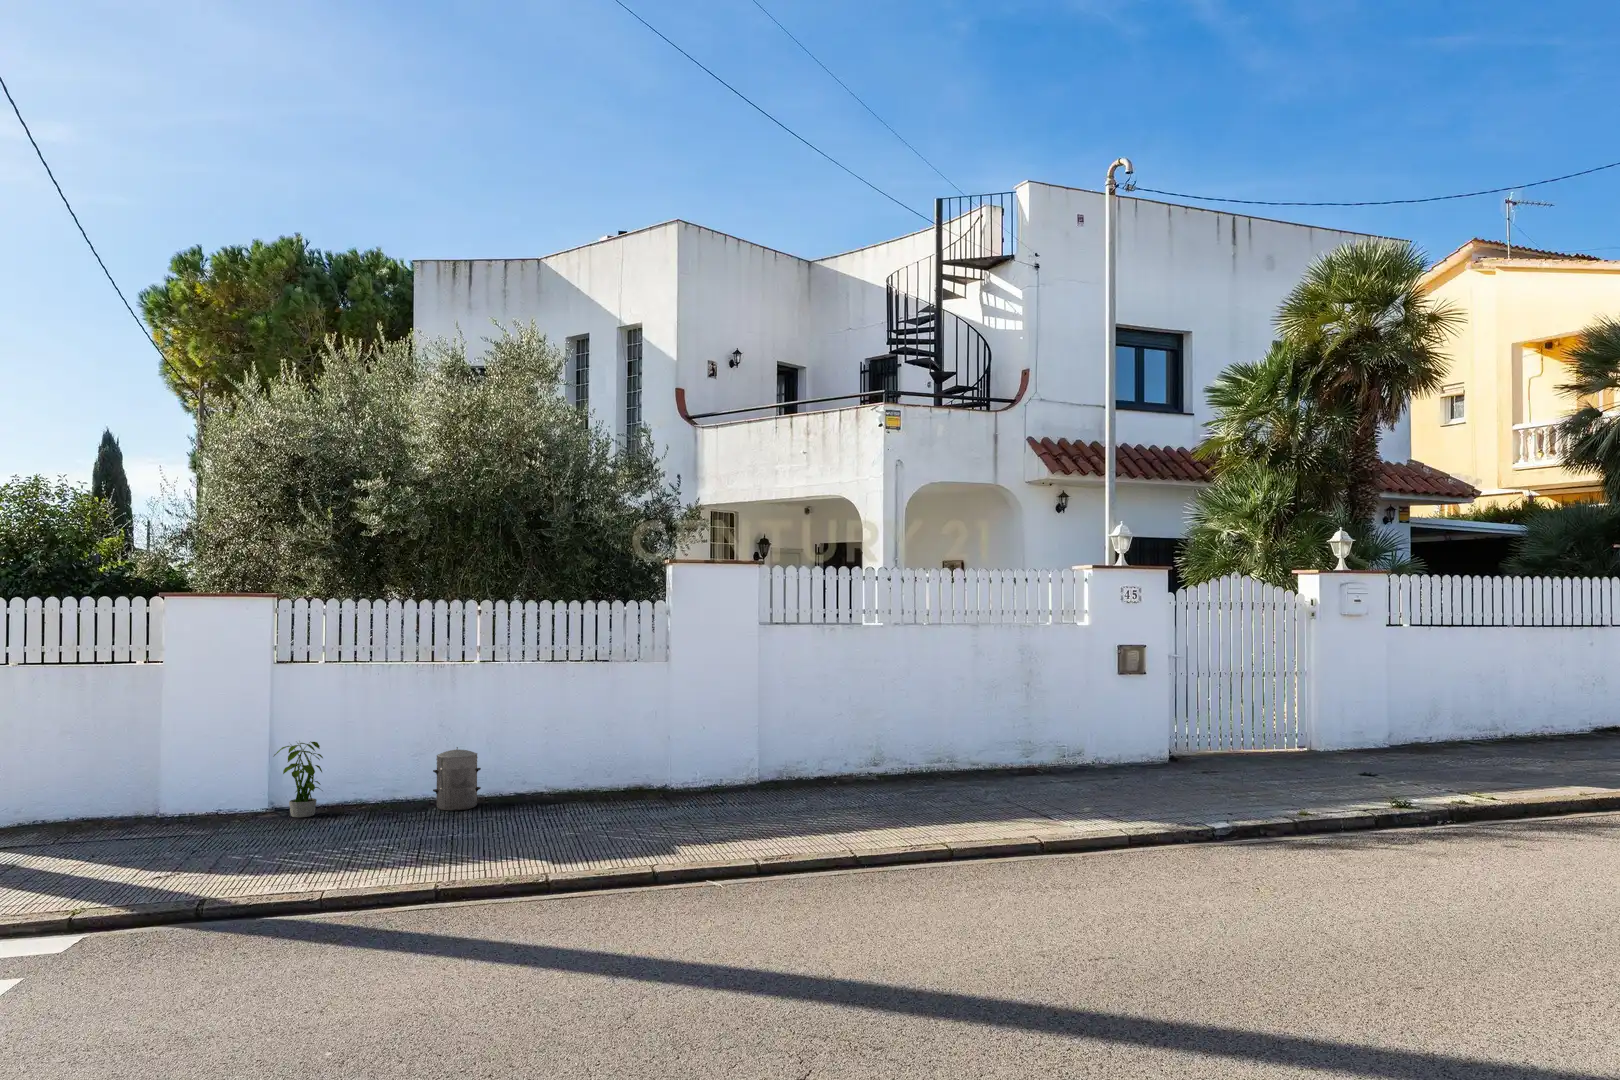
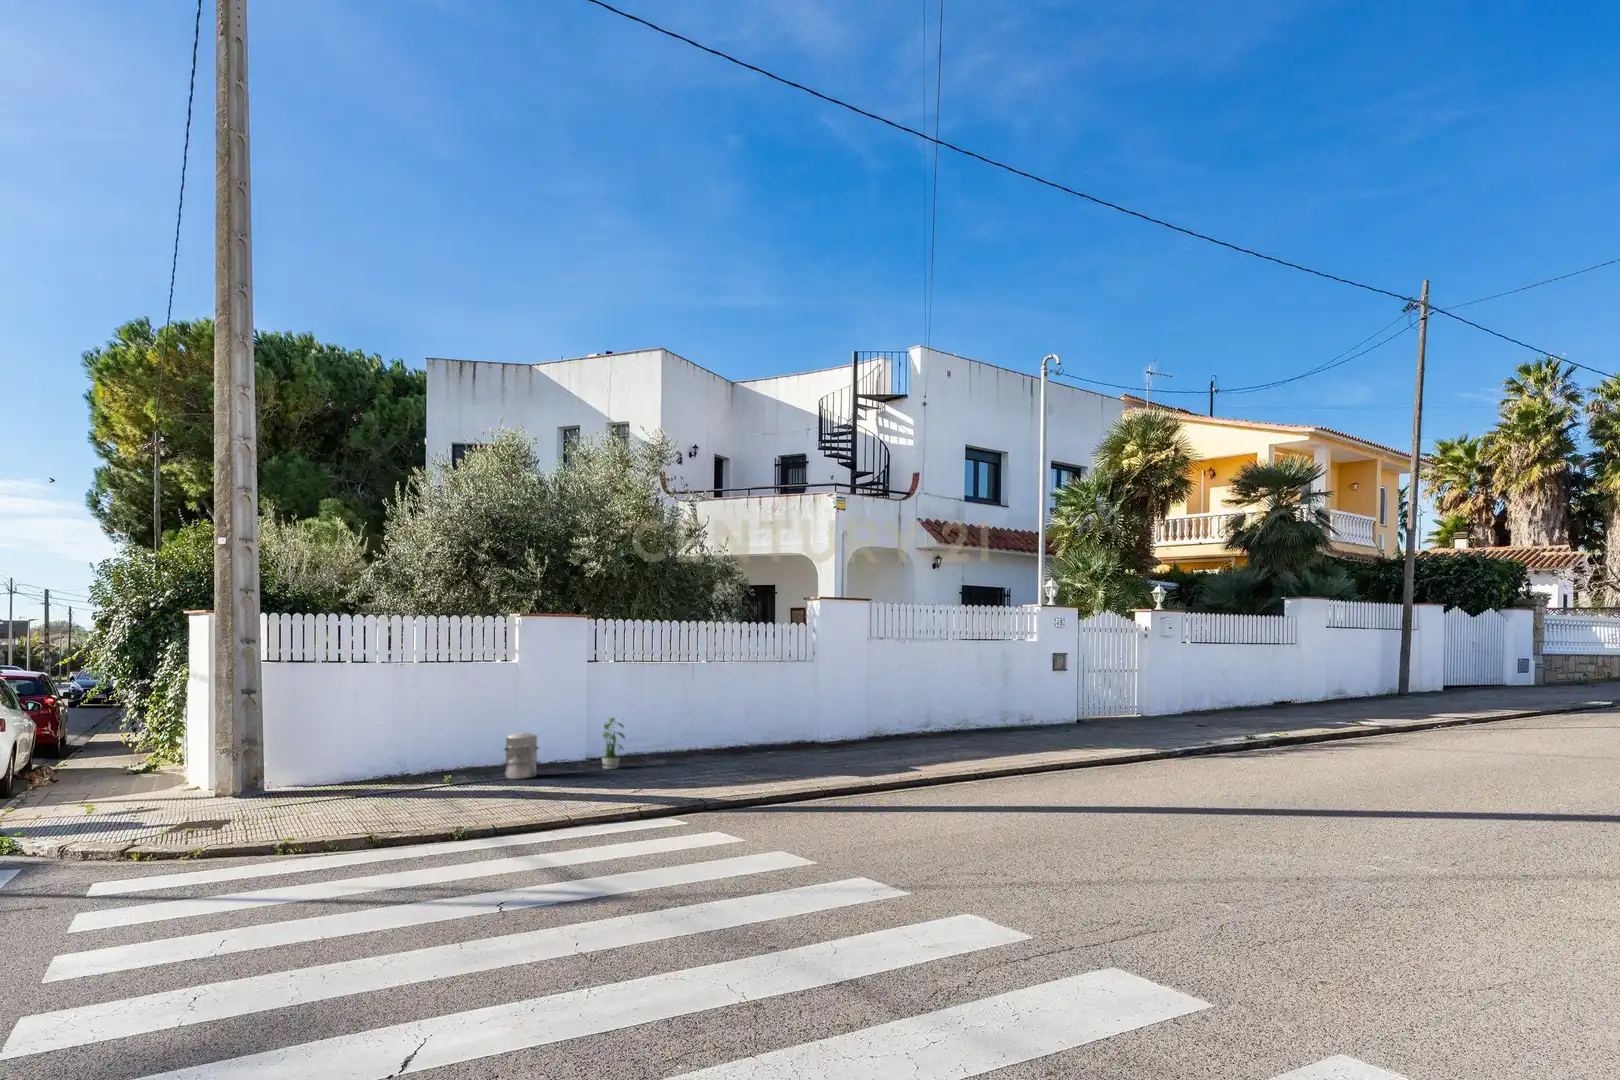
waste bin: present [433,747,481,811] -> present [504,731,538,779]

